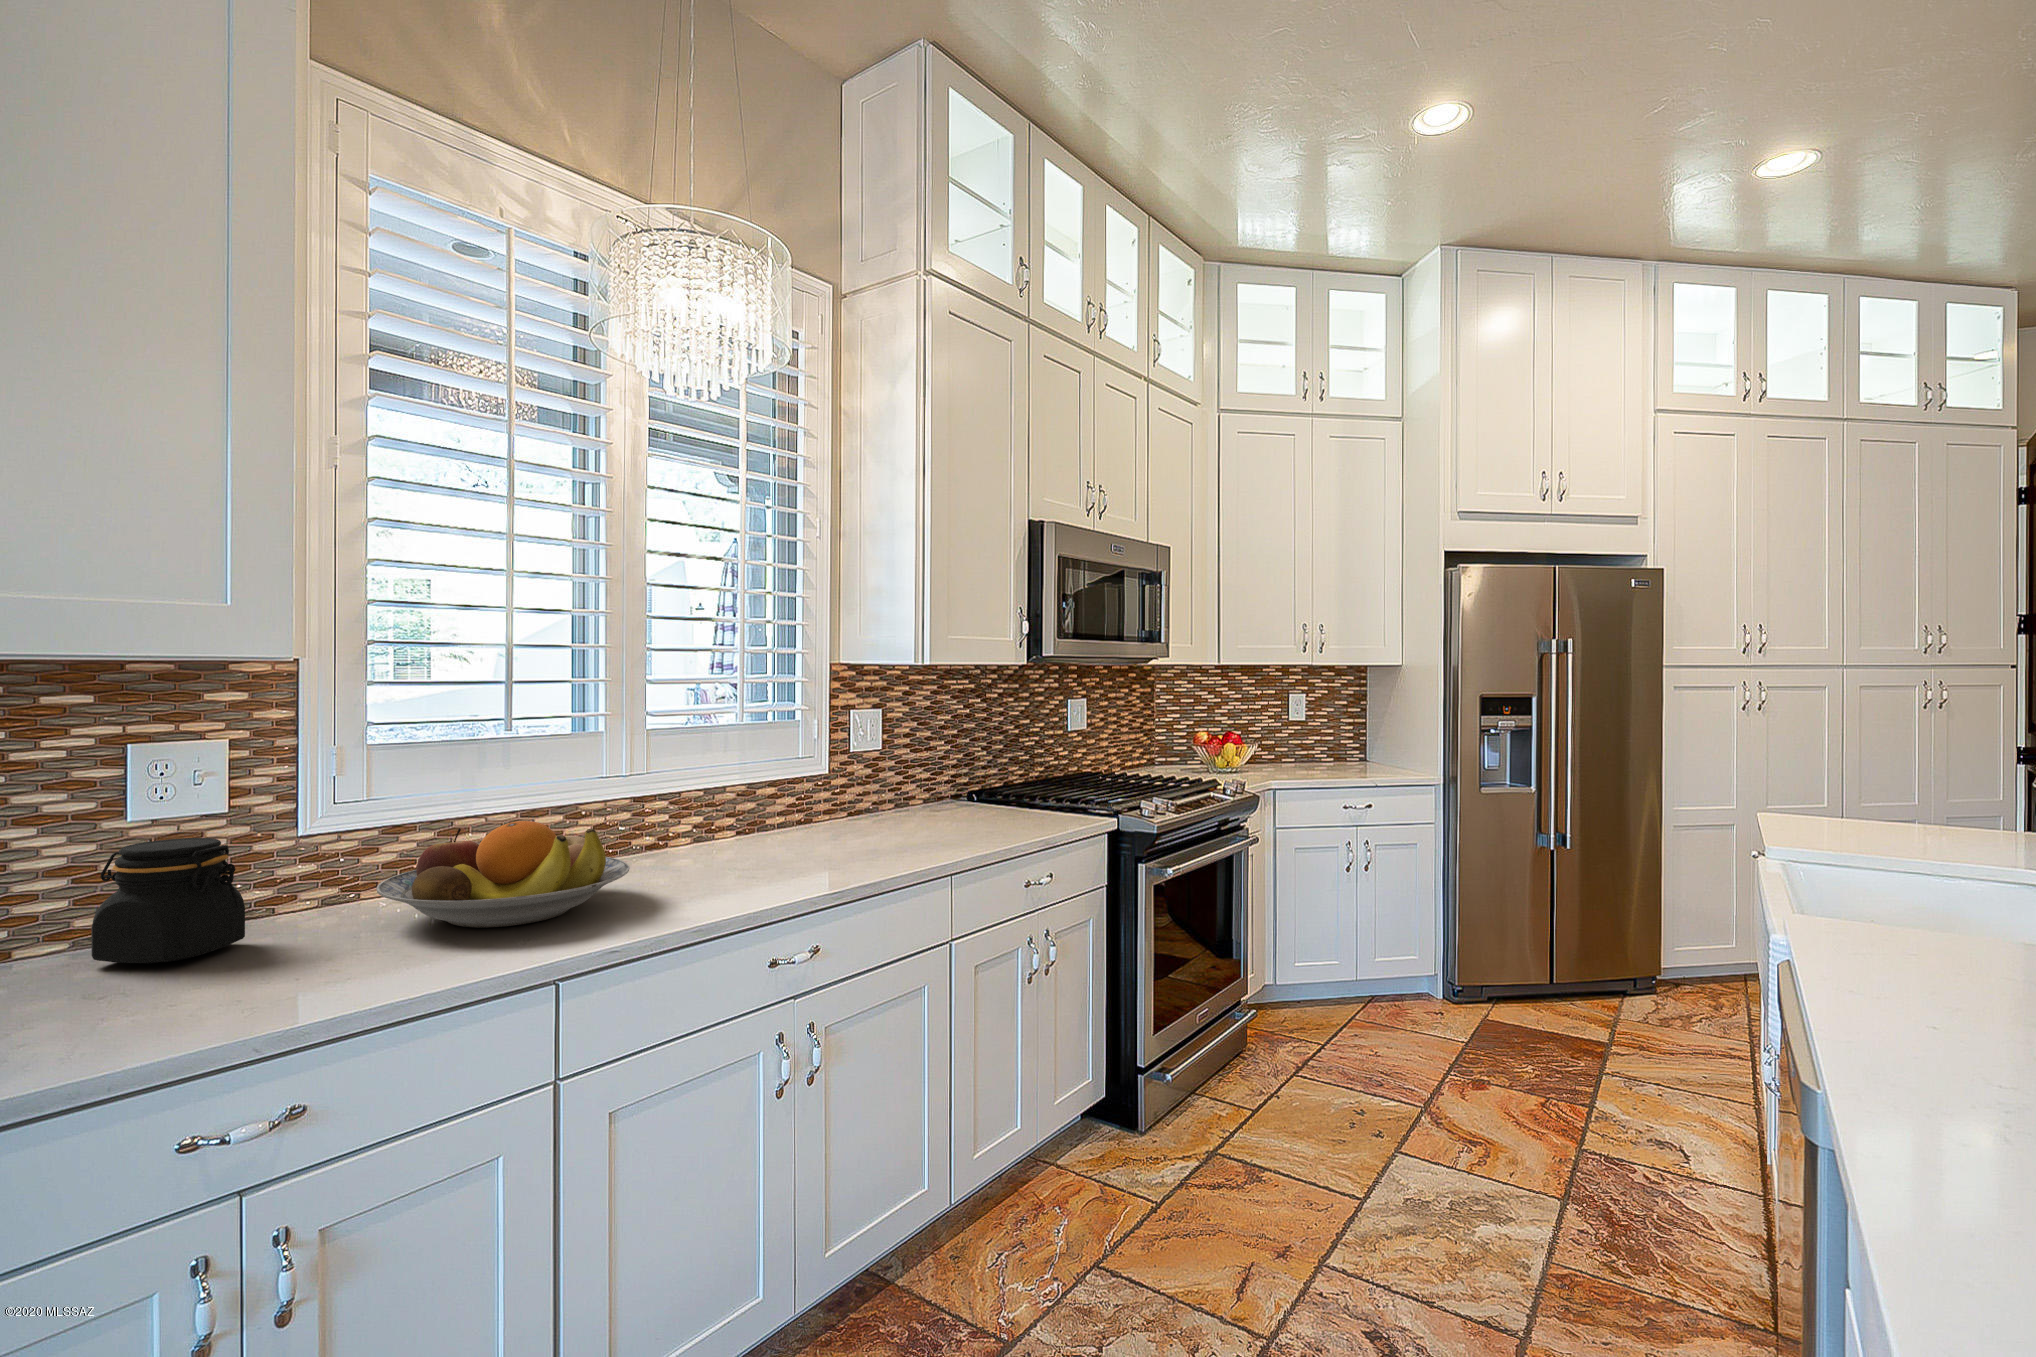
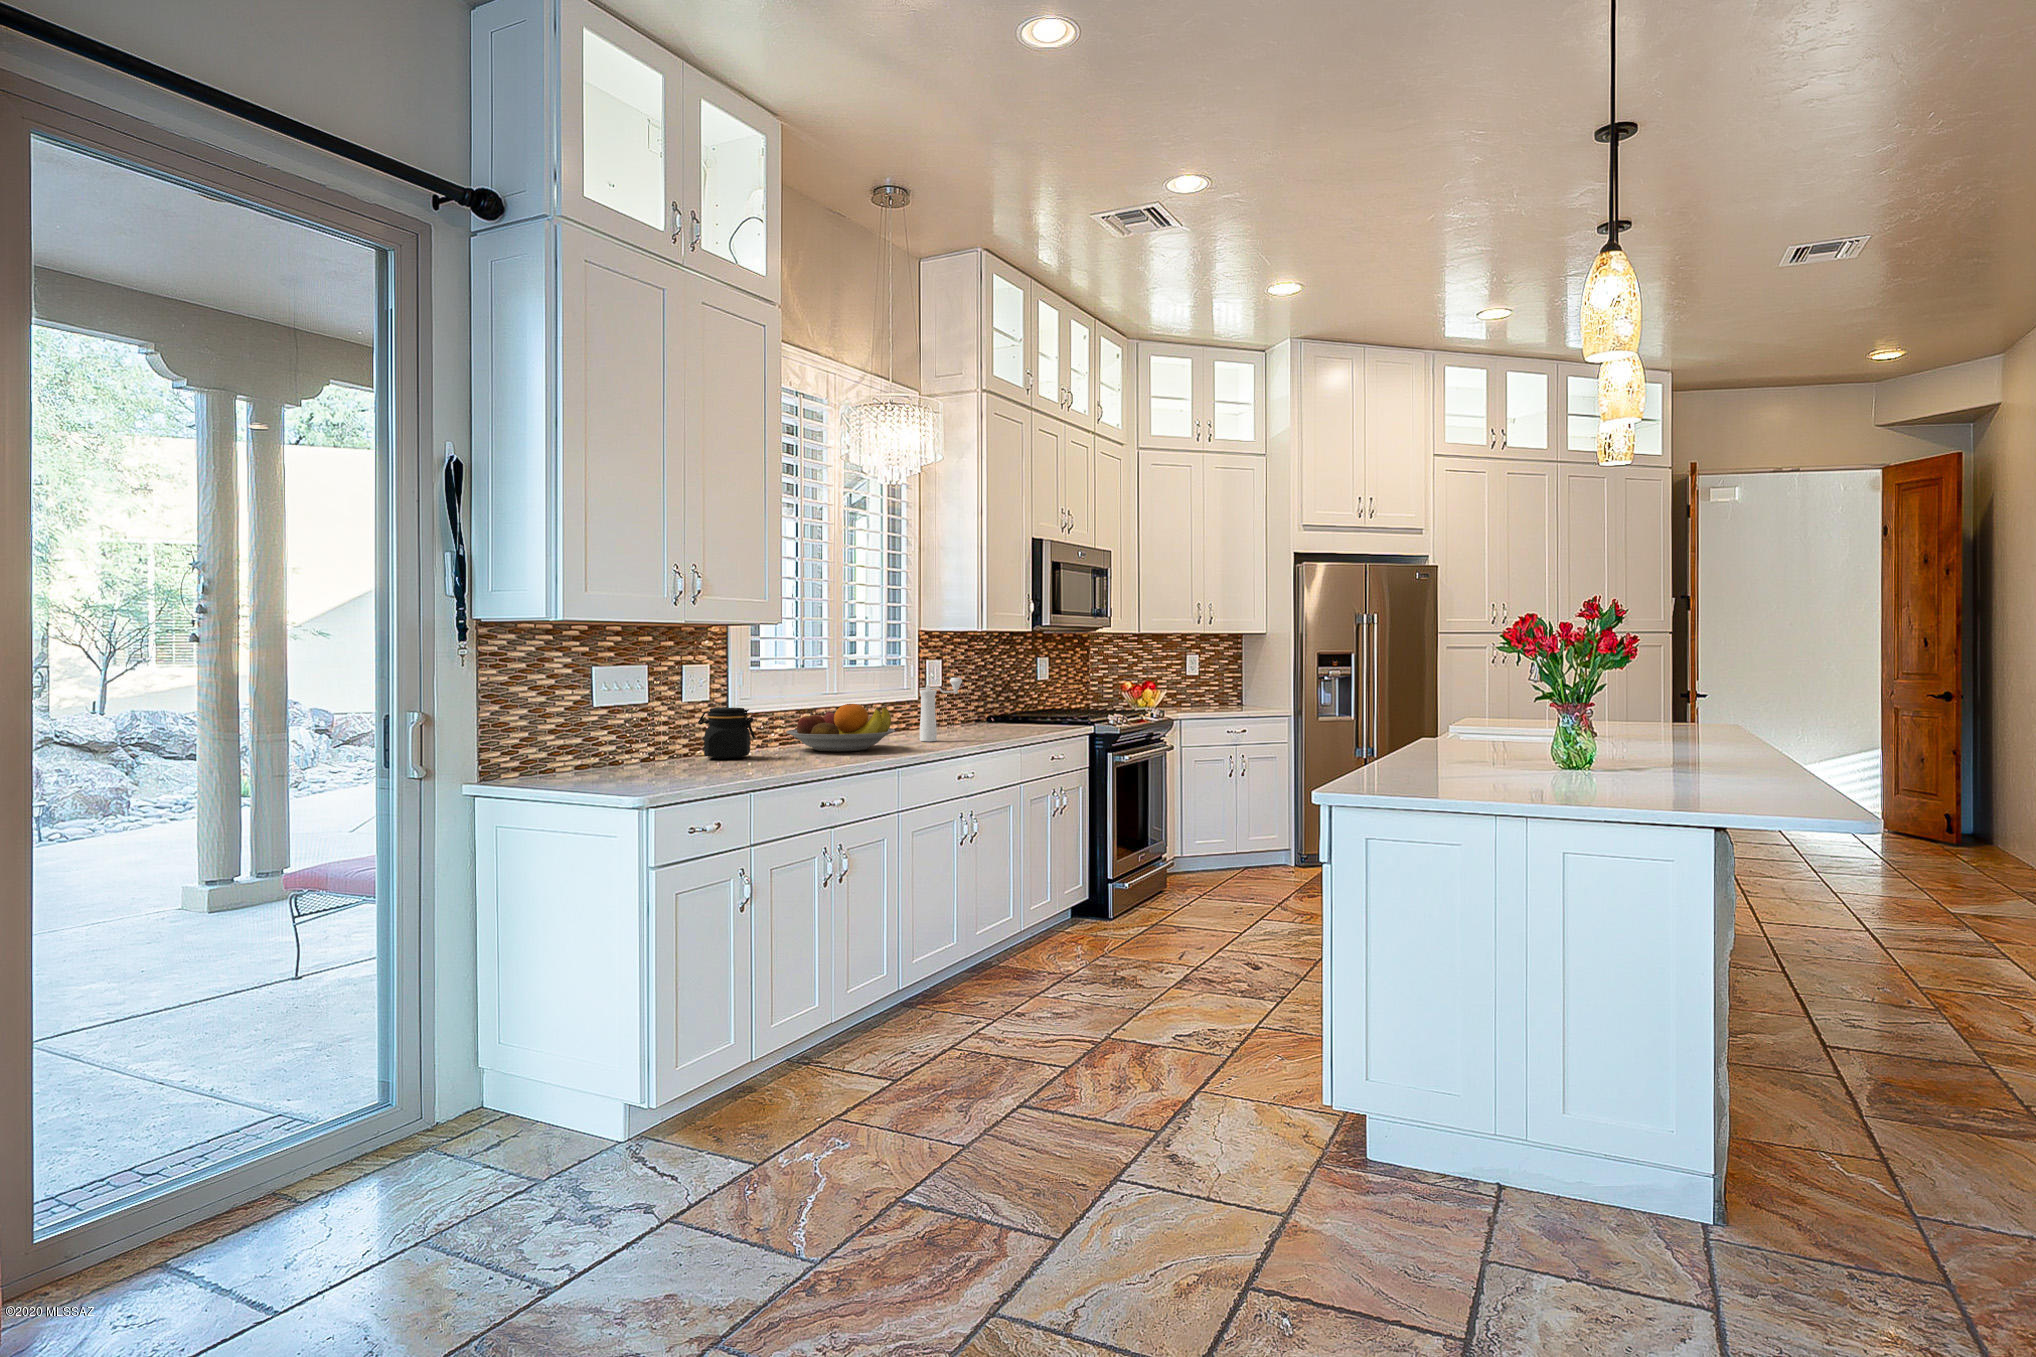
pepper mill: none [732,754,825,880] -> present [920,678,962,741]

